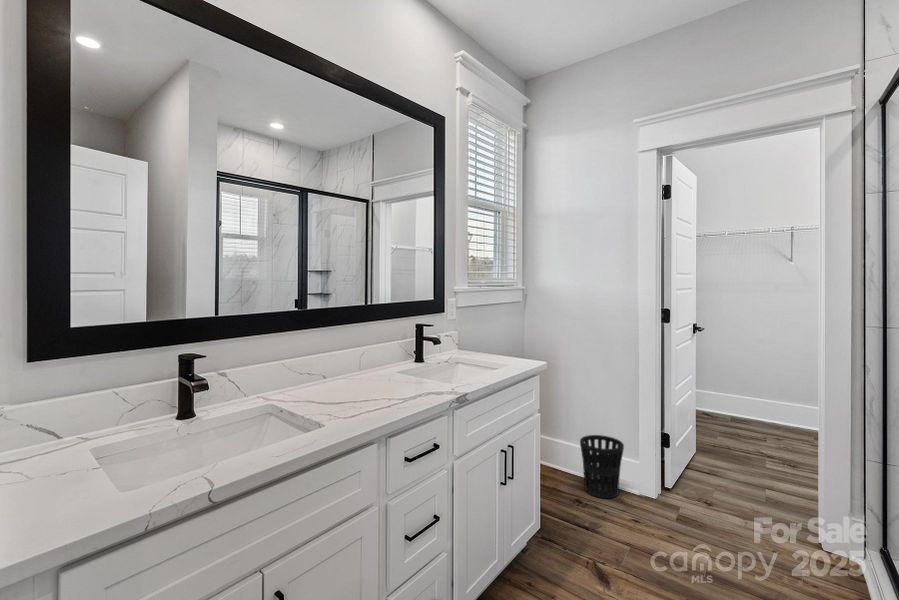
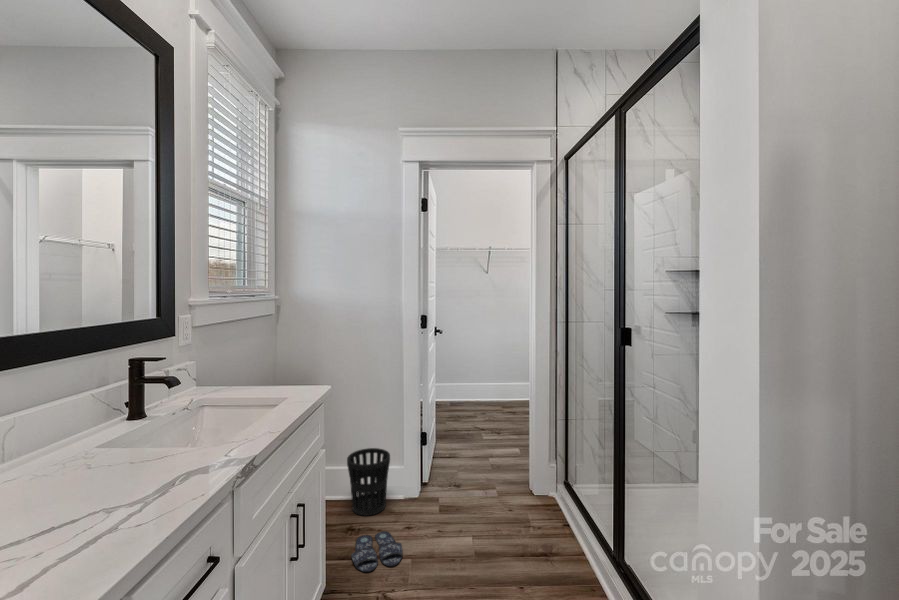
slippers: none [572,510,622,543] -> present [351,531,403,572]

